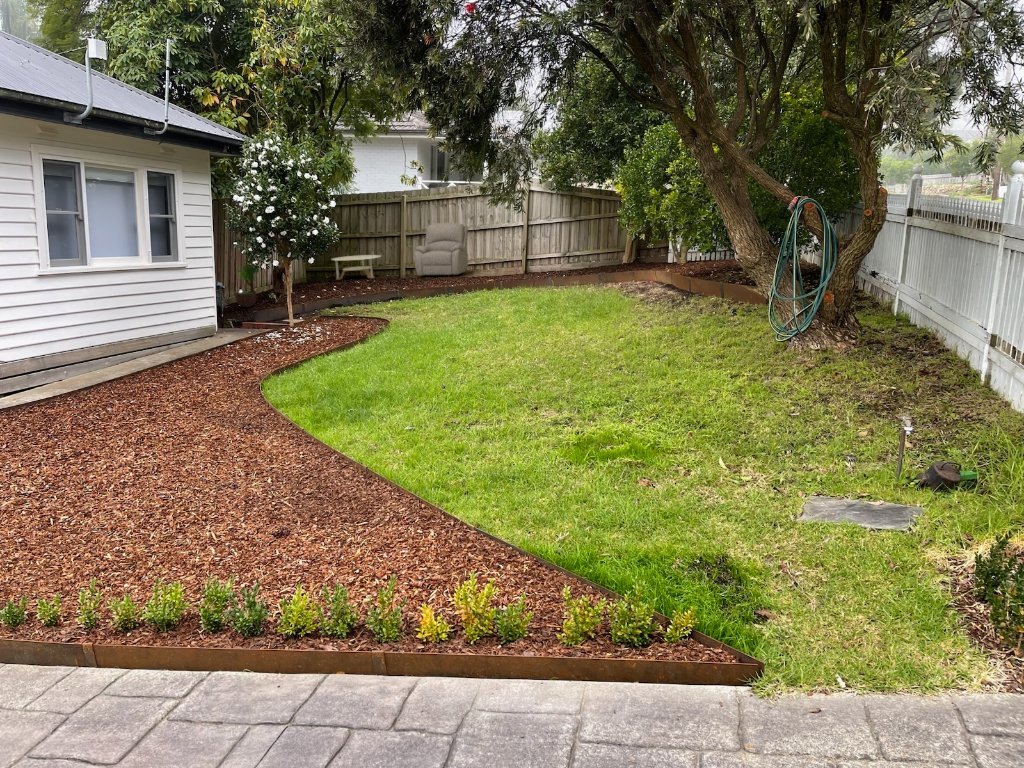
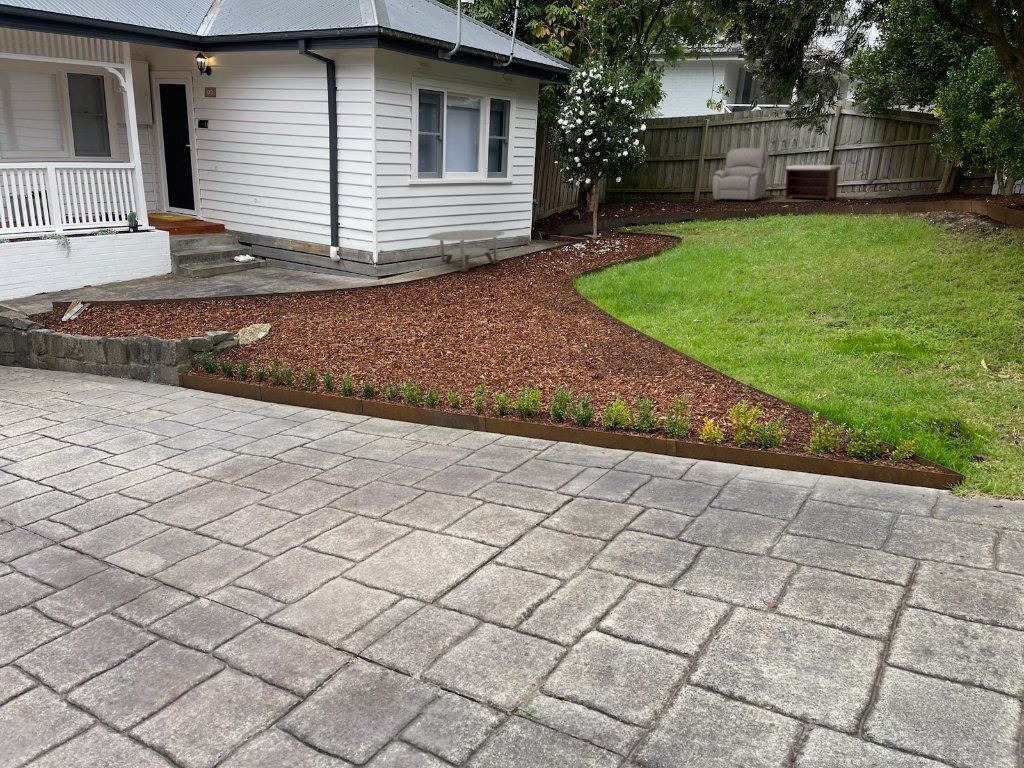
bench: none [485,238,537,272] -> present [785,165,840,200]
round table: present [332,255,380,280] -> present [428,230,504,272]
potted tree: present [235,264,259,307] -> none [547,177,571,221]

